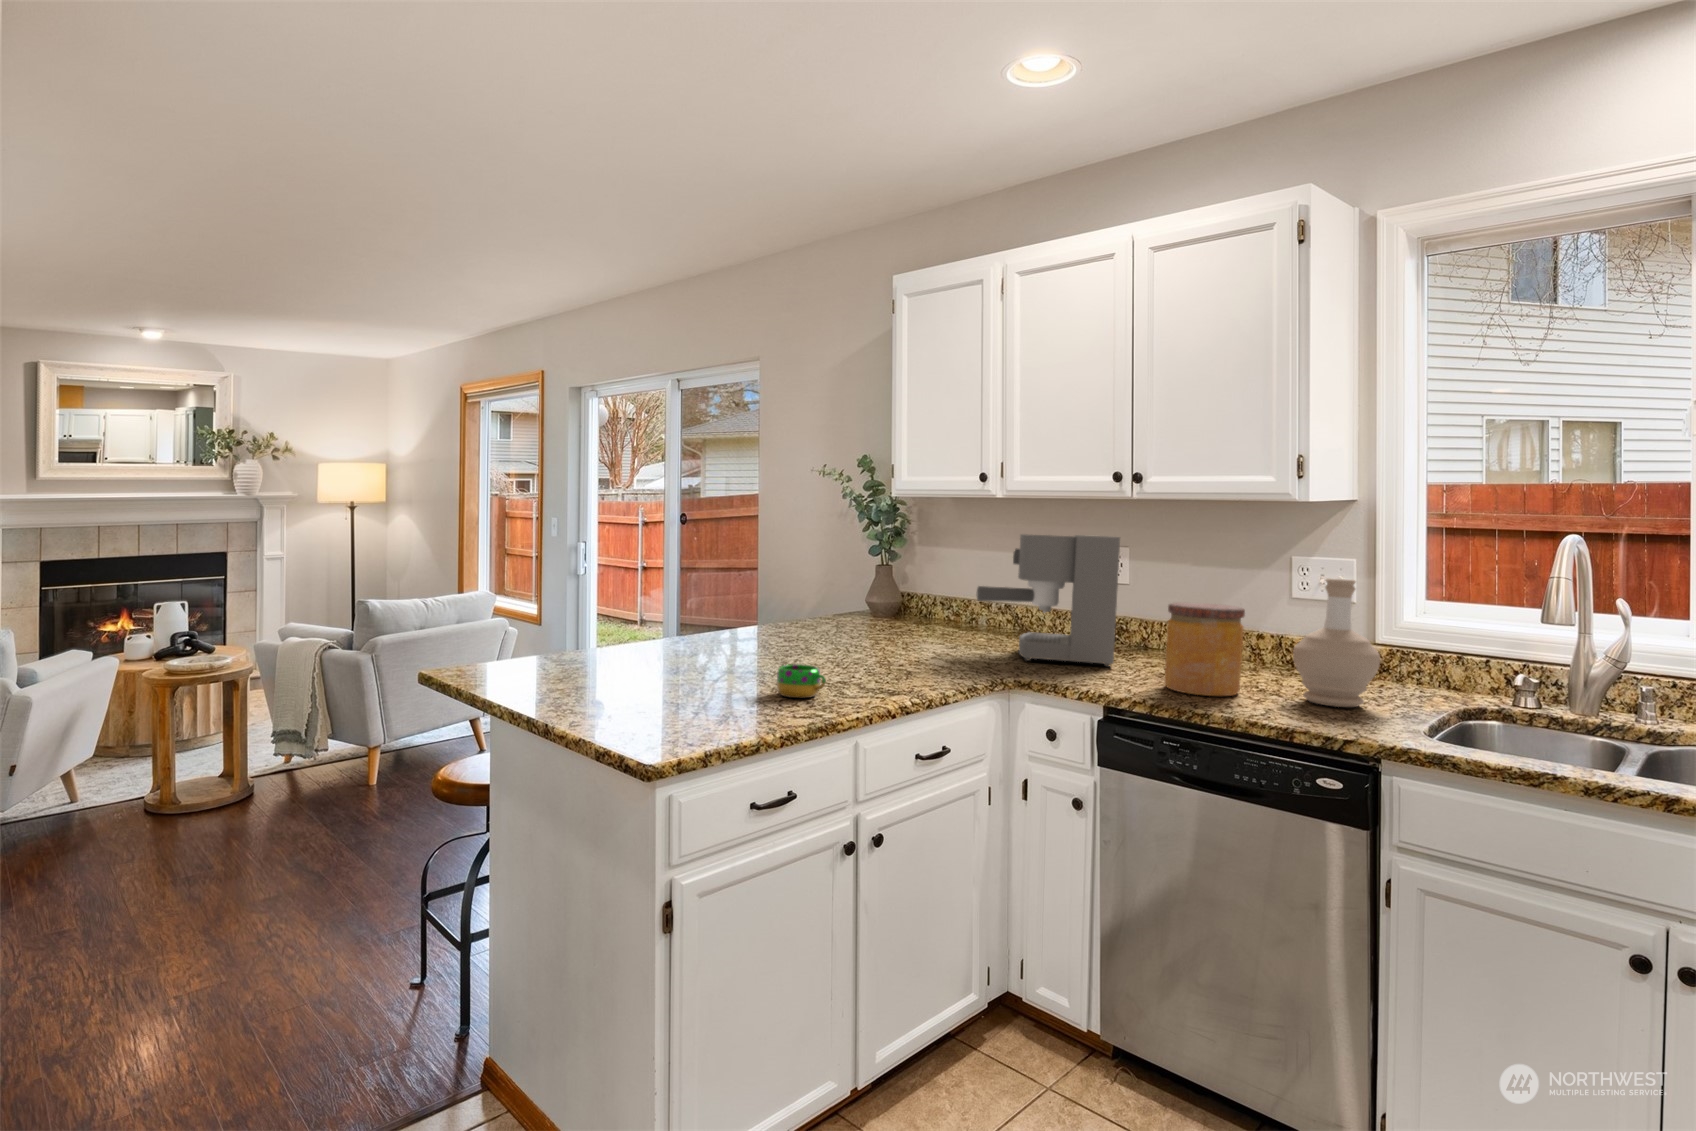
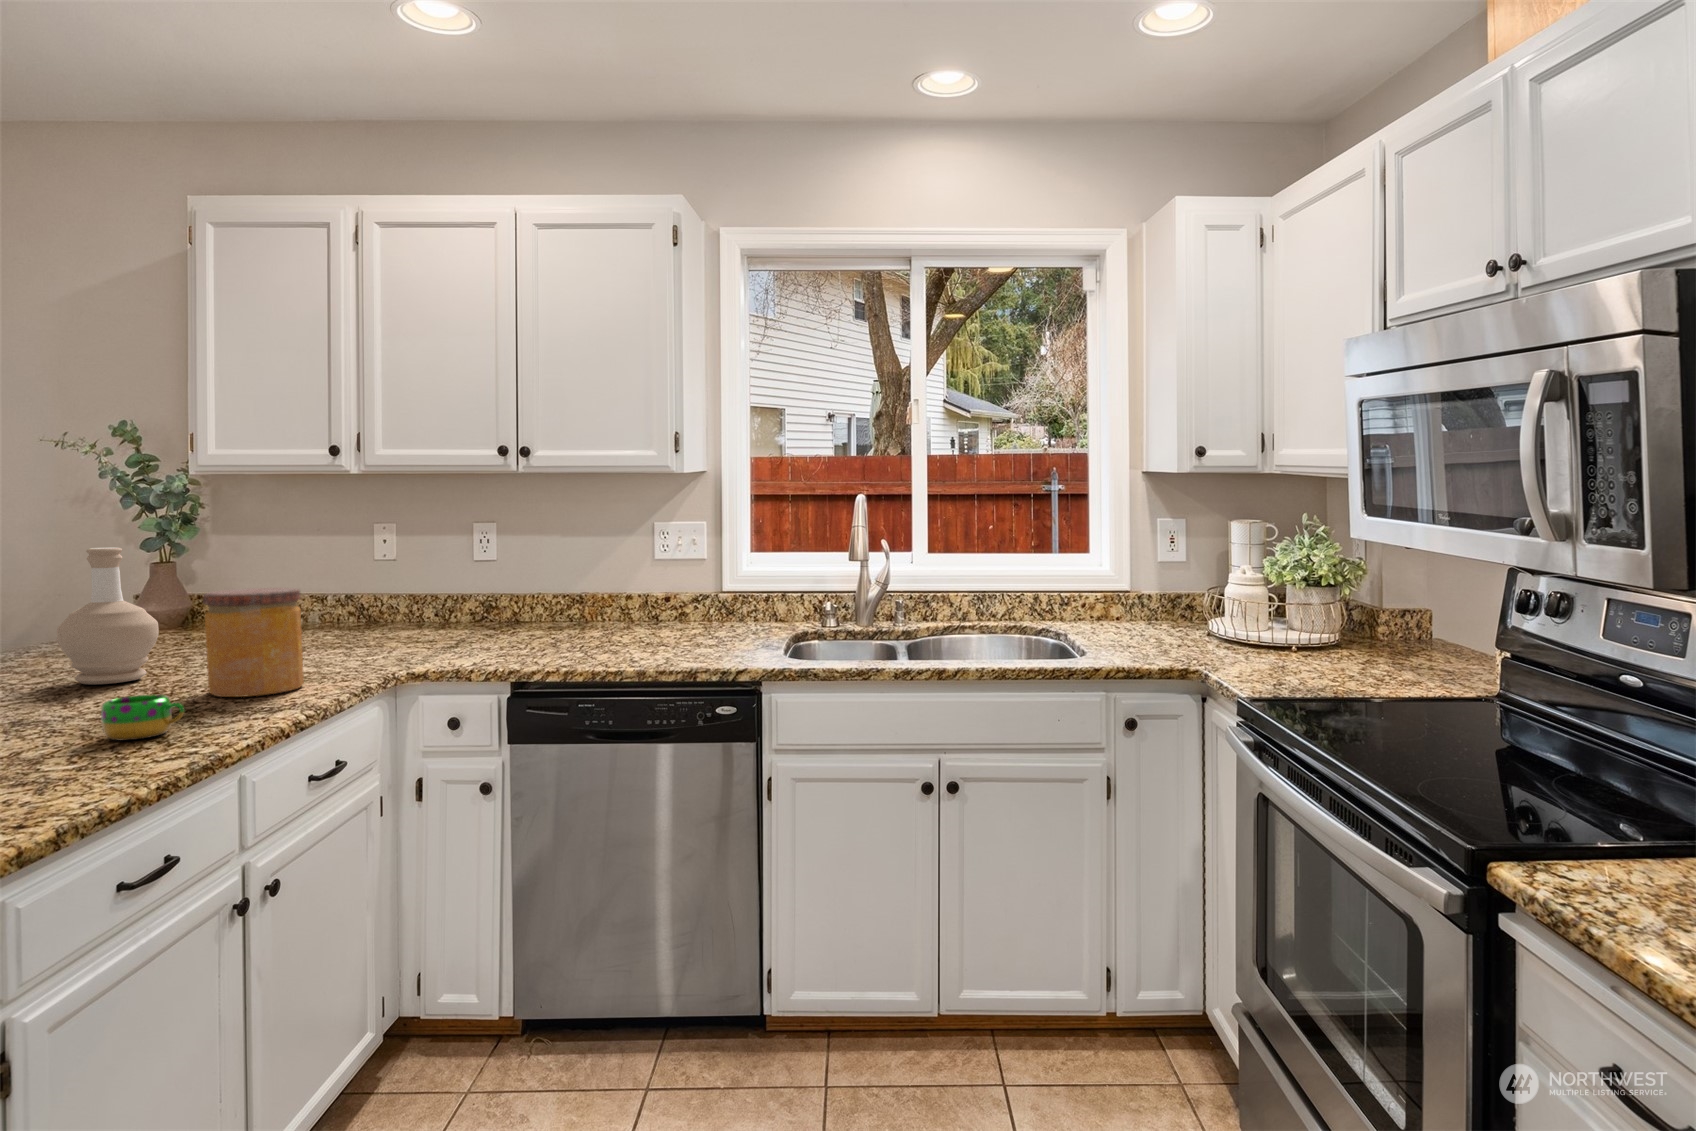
coffee maker: present [977,534,1120,666] -> none [330,509,501,652]
bottle: present [1293,578,1380,707] -> present [57,548,159,684]
jar: present [1165,602,1245,696] -> present [203,587,304,697]

